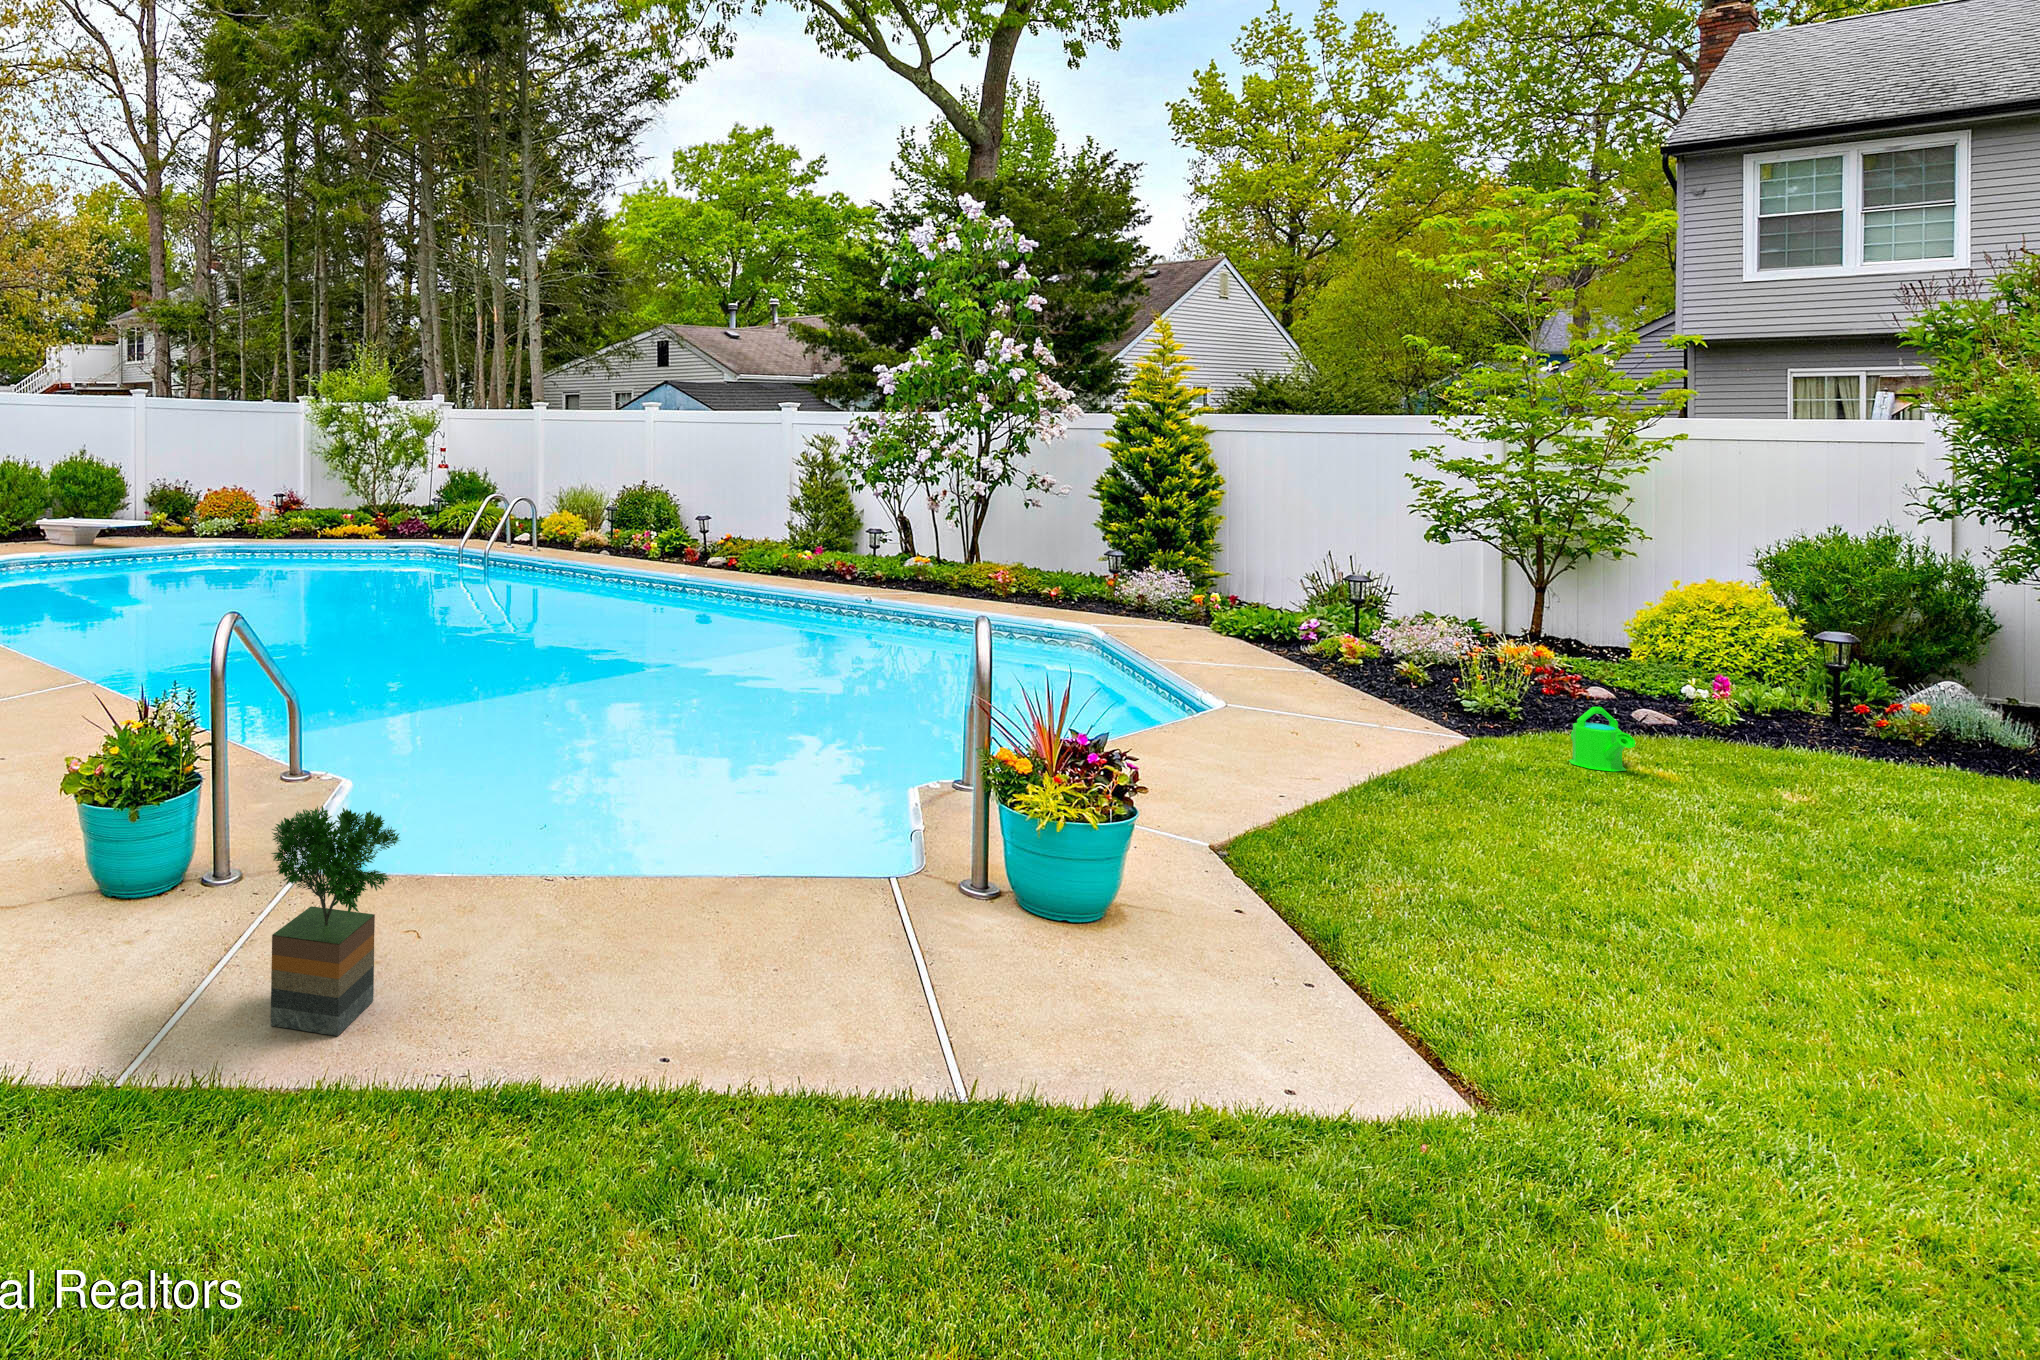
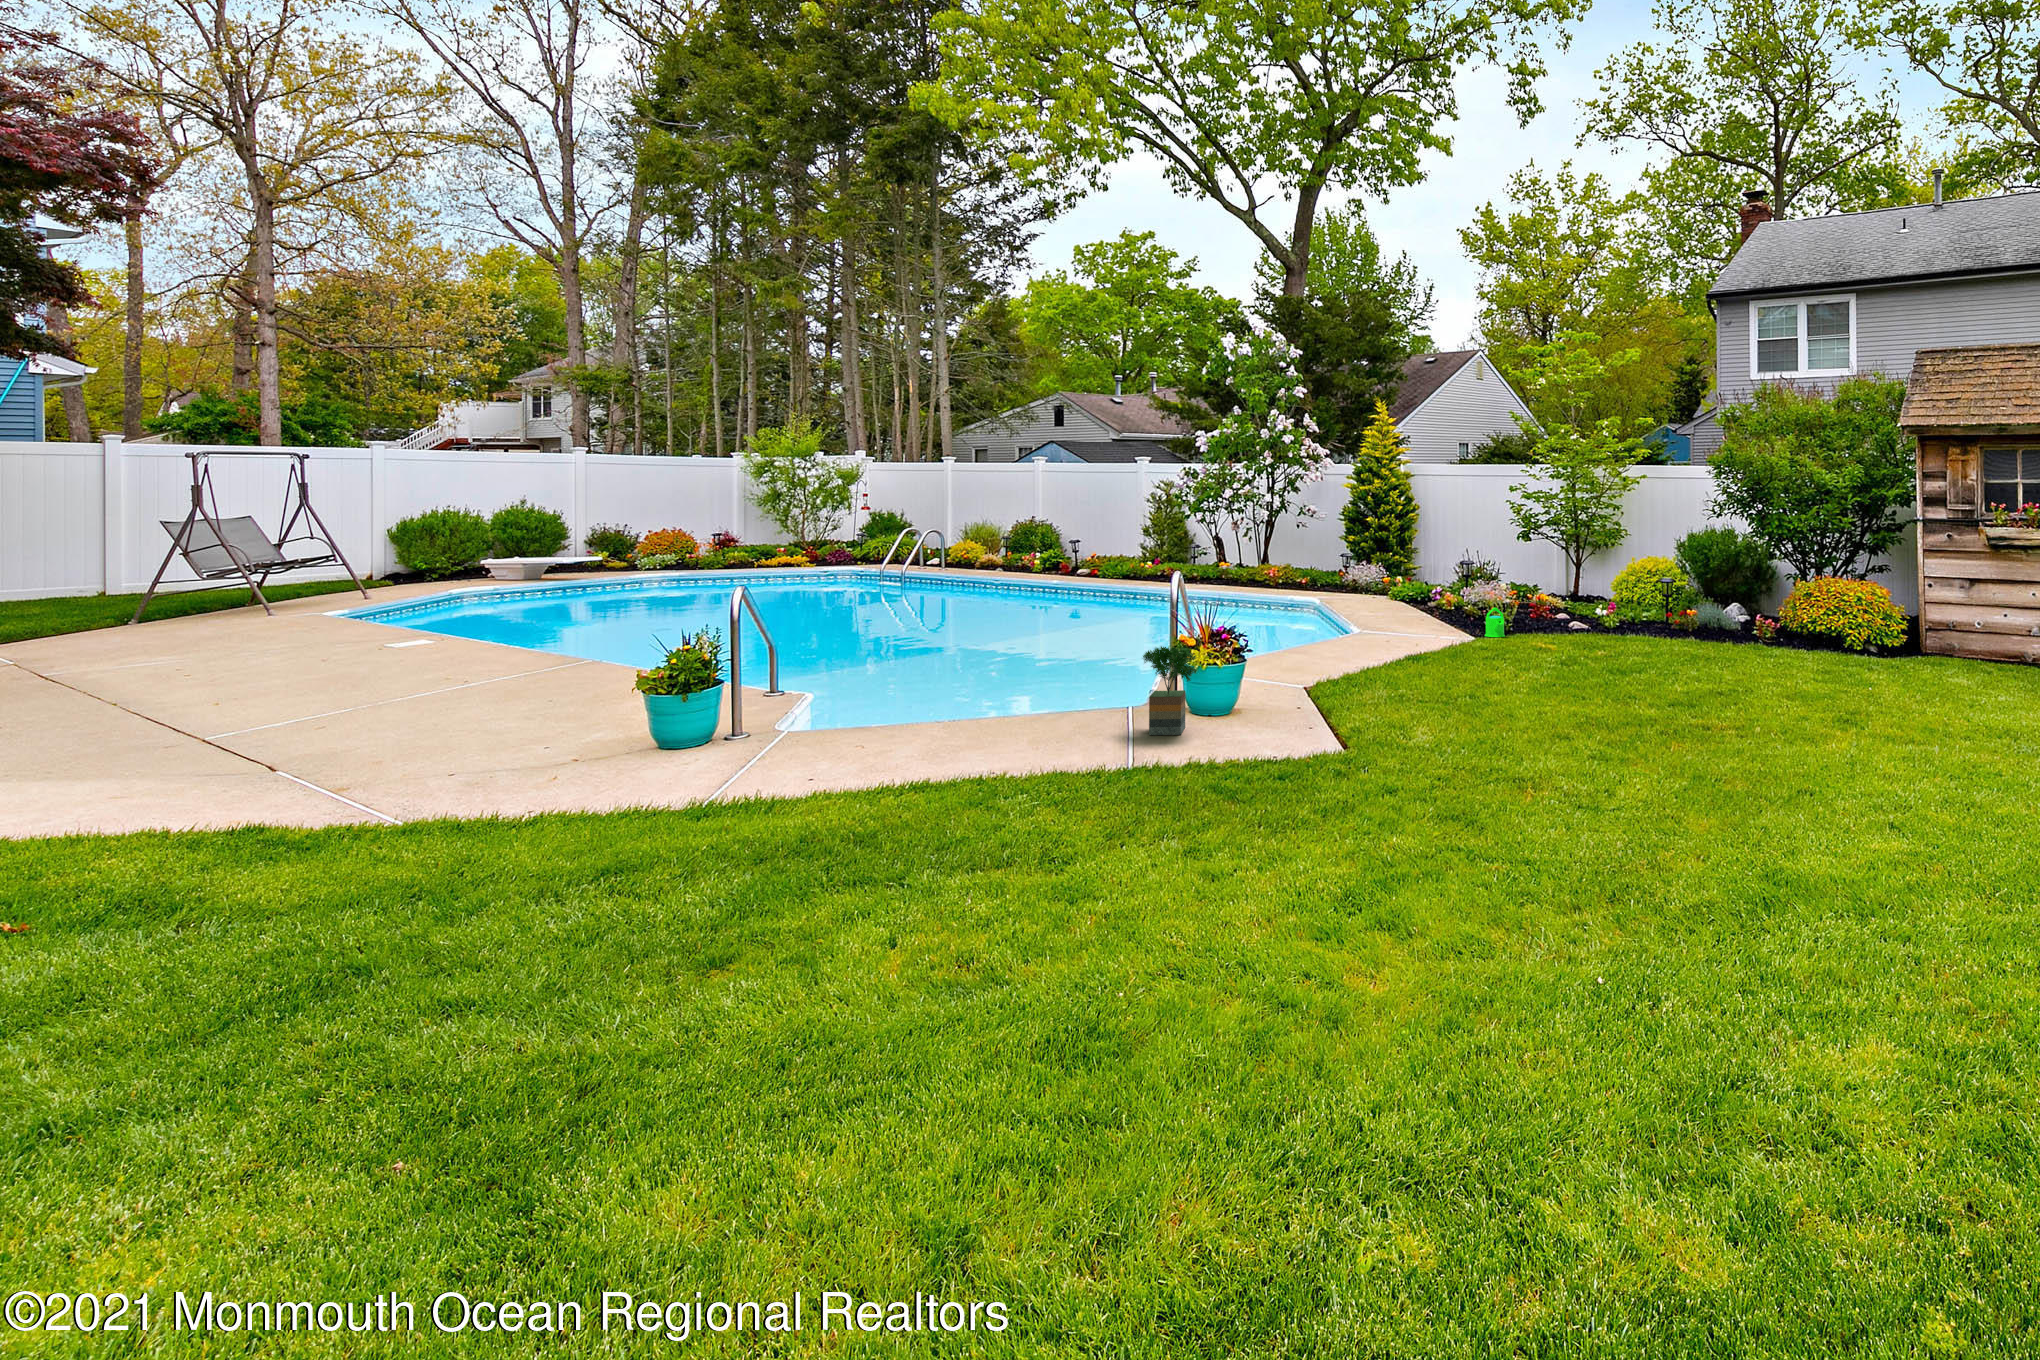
potted tree: present [271,806,399,1036] -> present [1143,646,1197,735]

